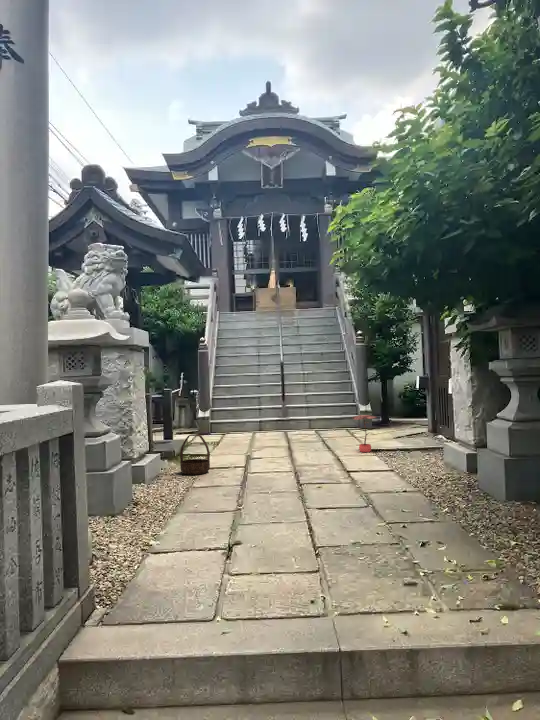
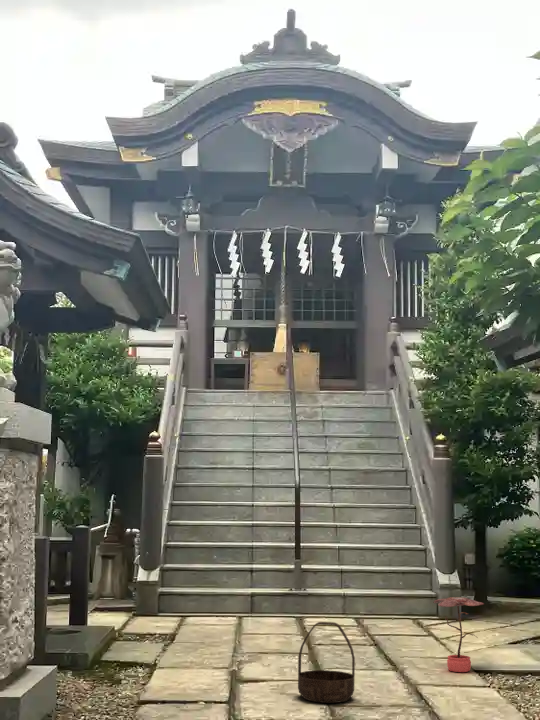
basket: present [180,434,210,475] -> present [298,622,355,703]

